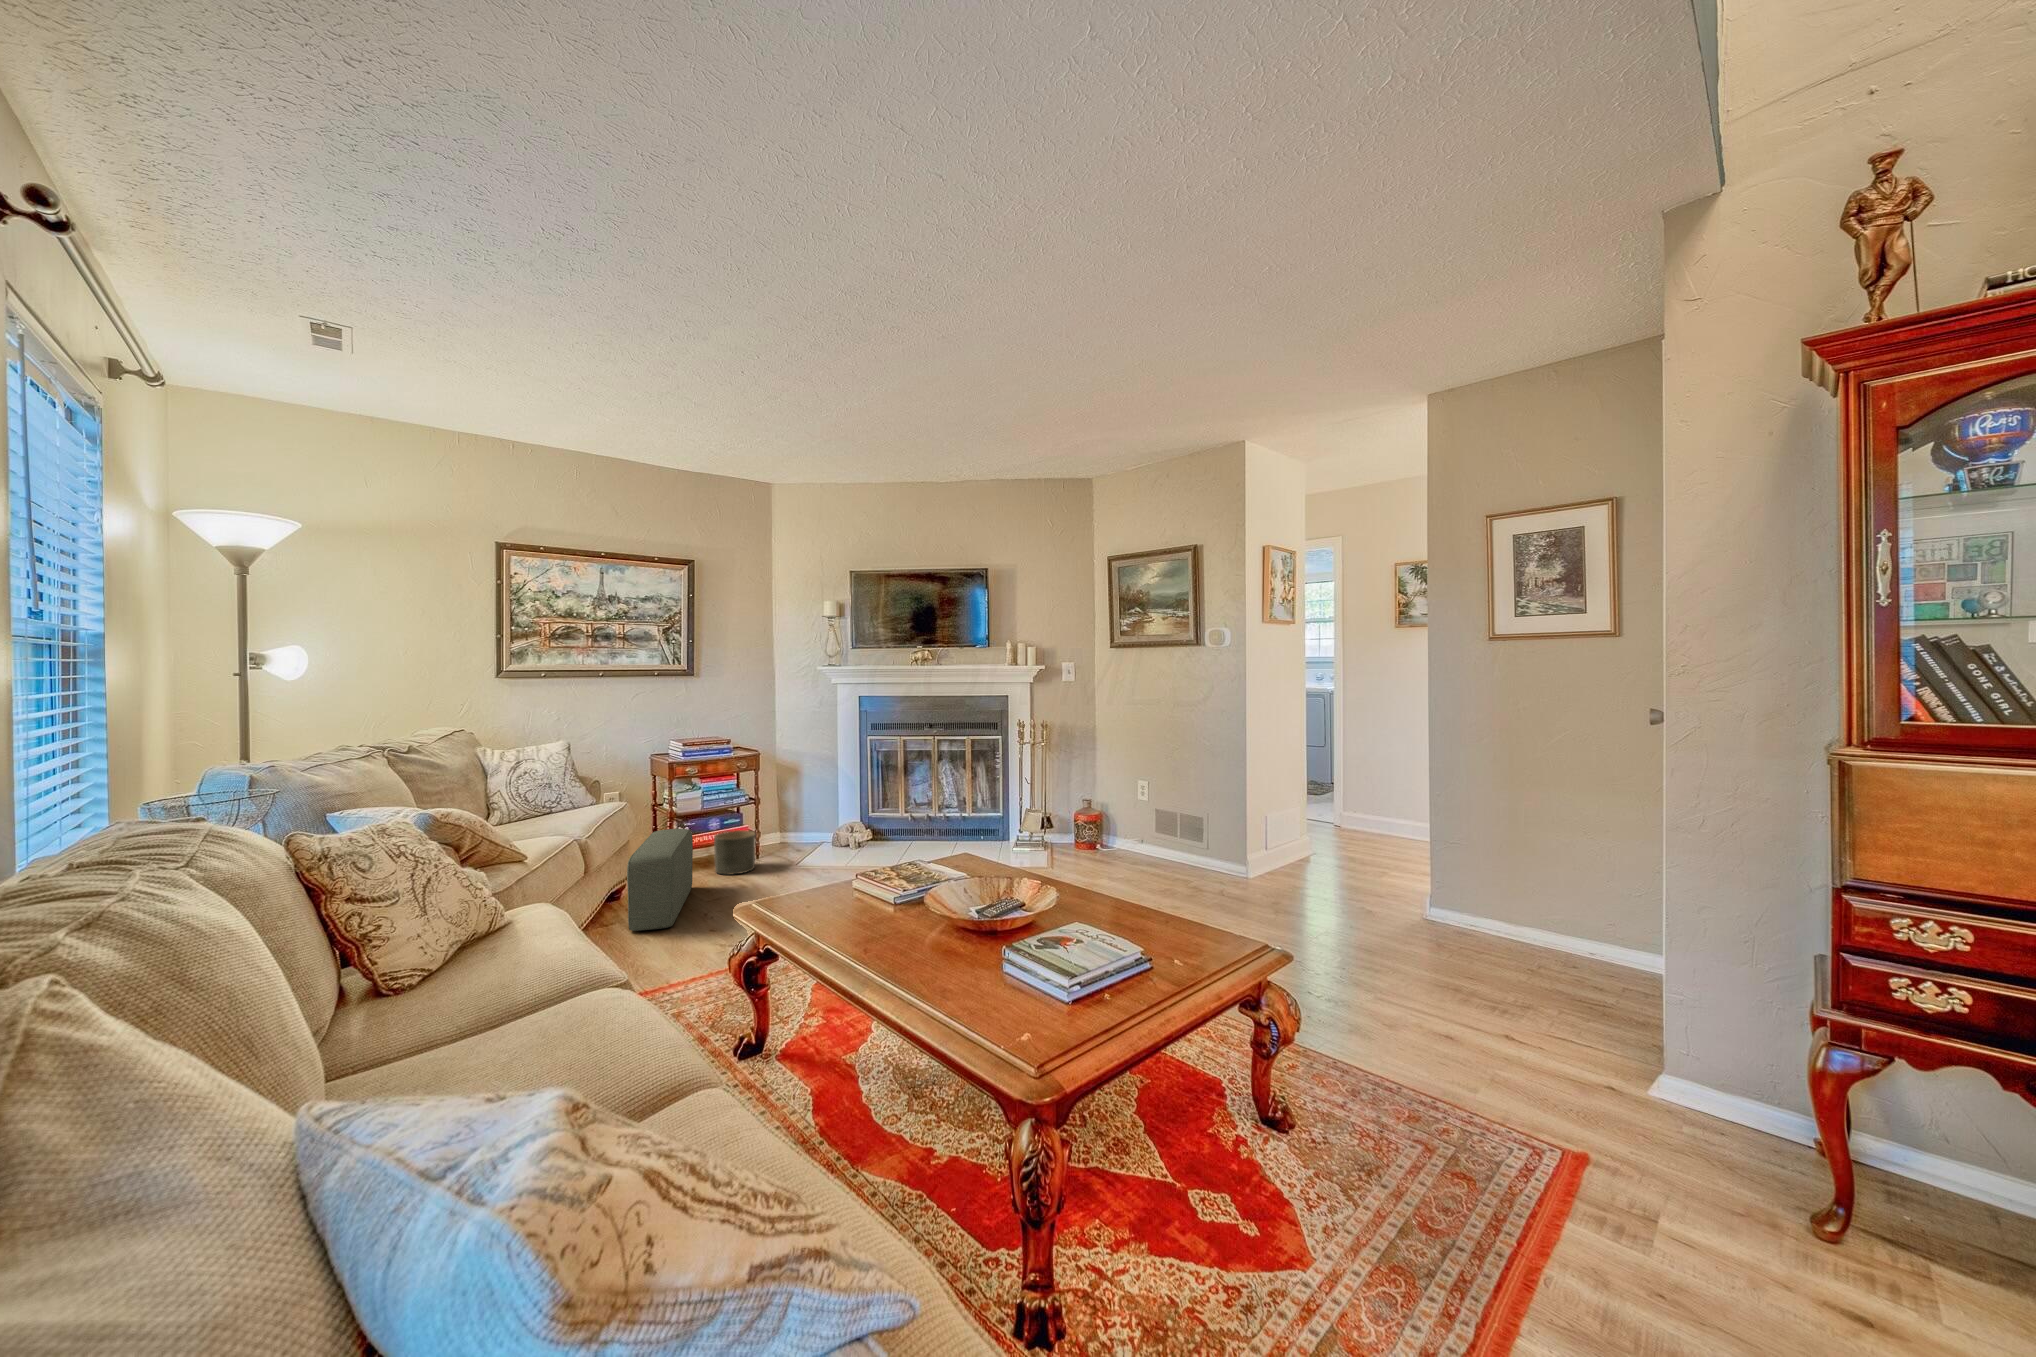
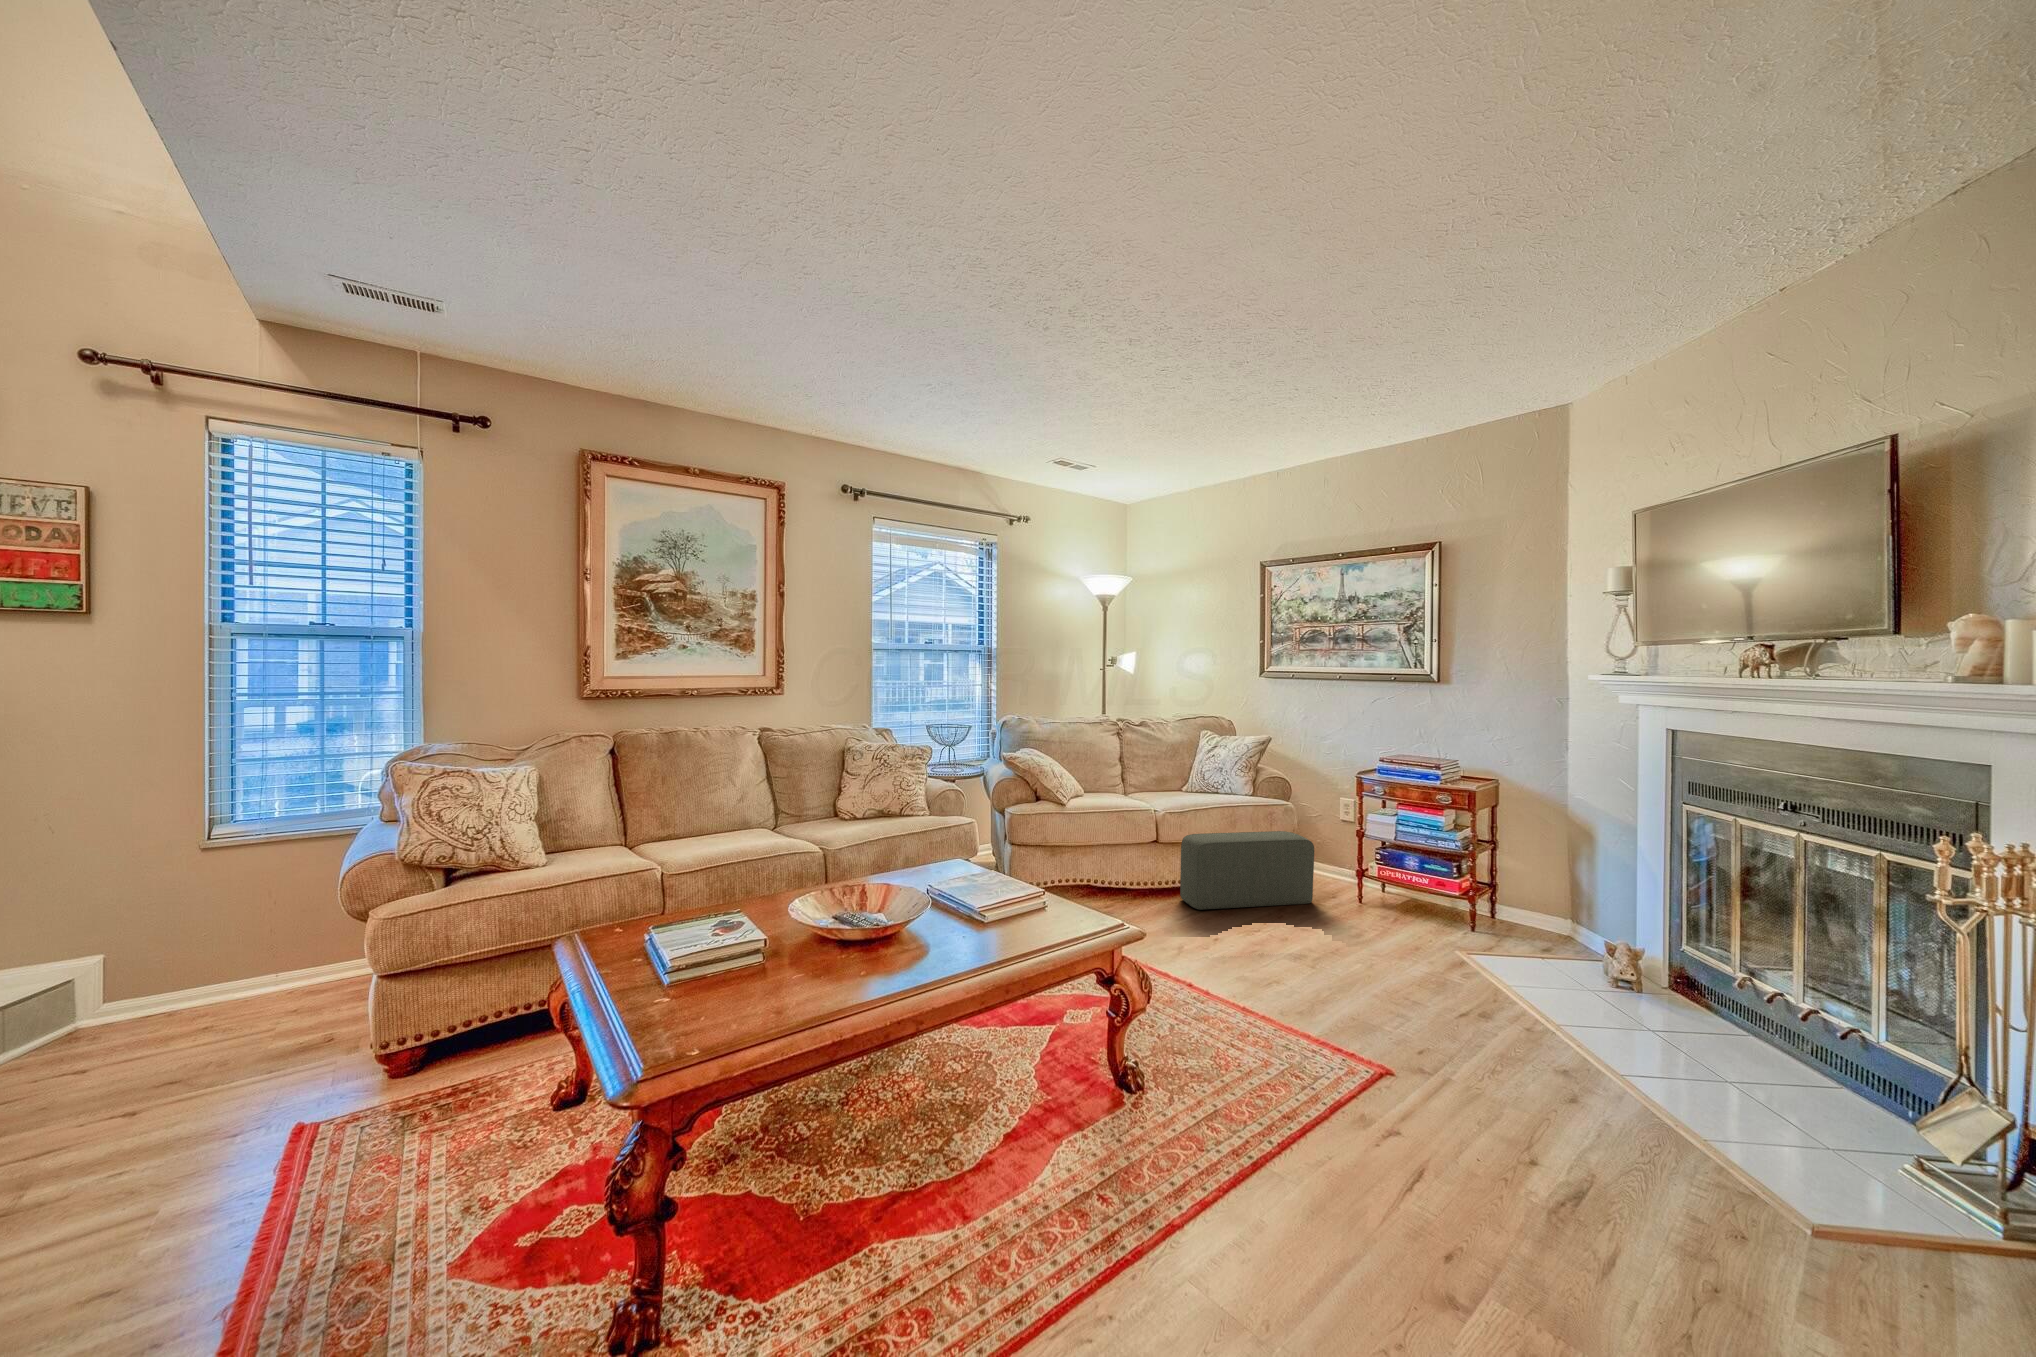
planter: present [714,830,756,875] -> none [1364,864,1418,921]

